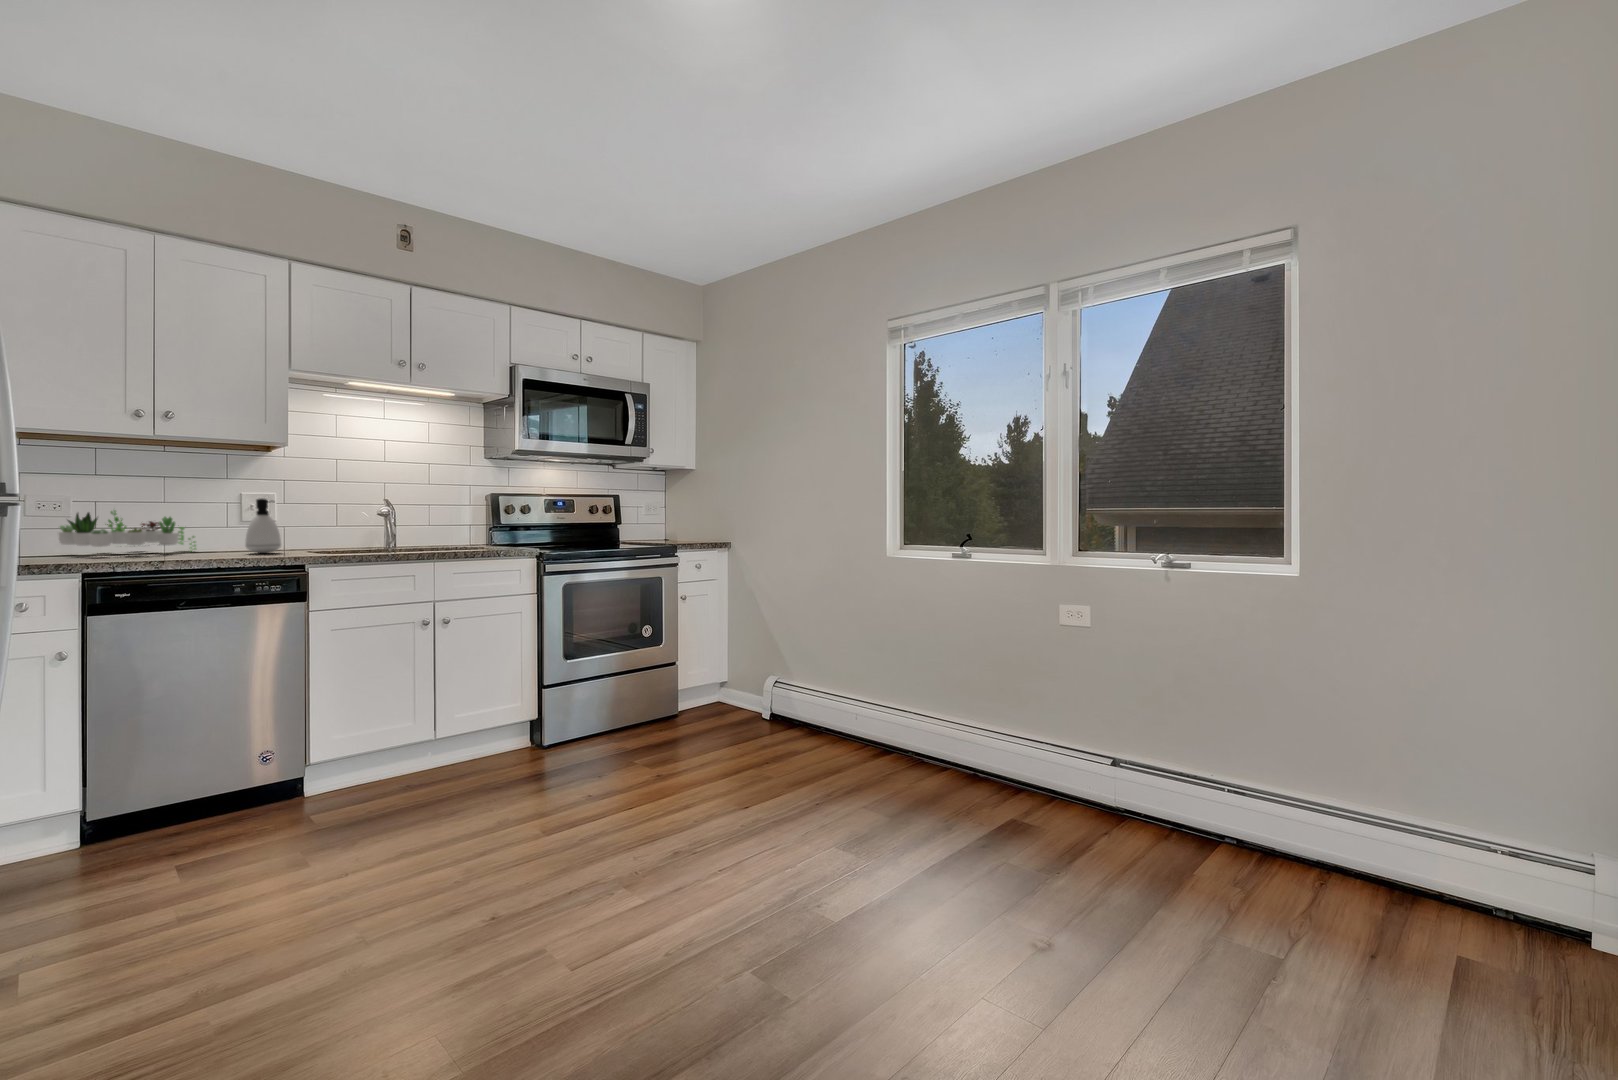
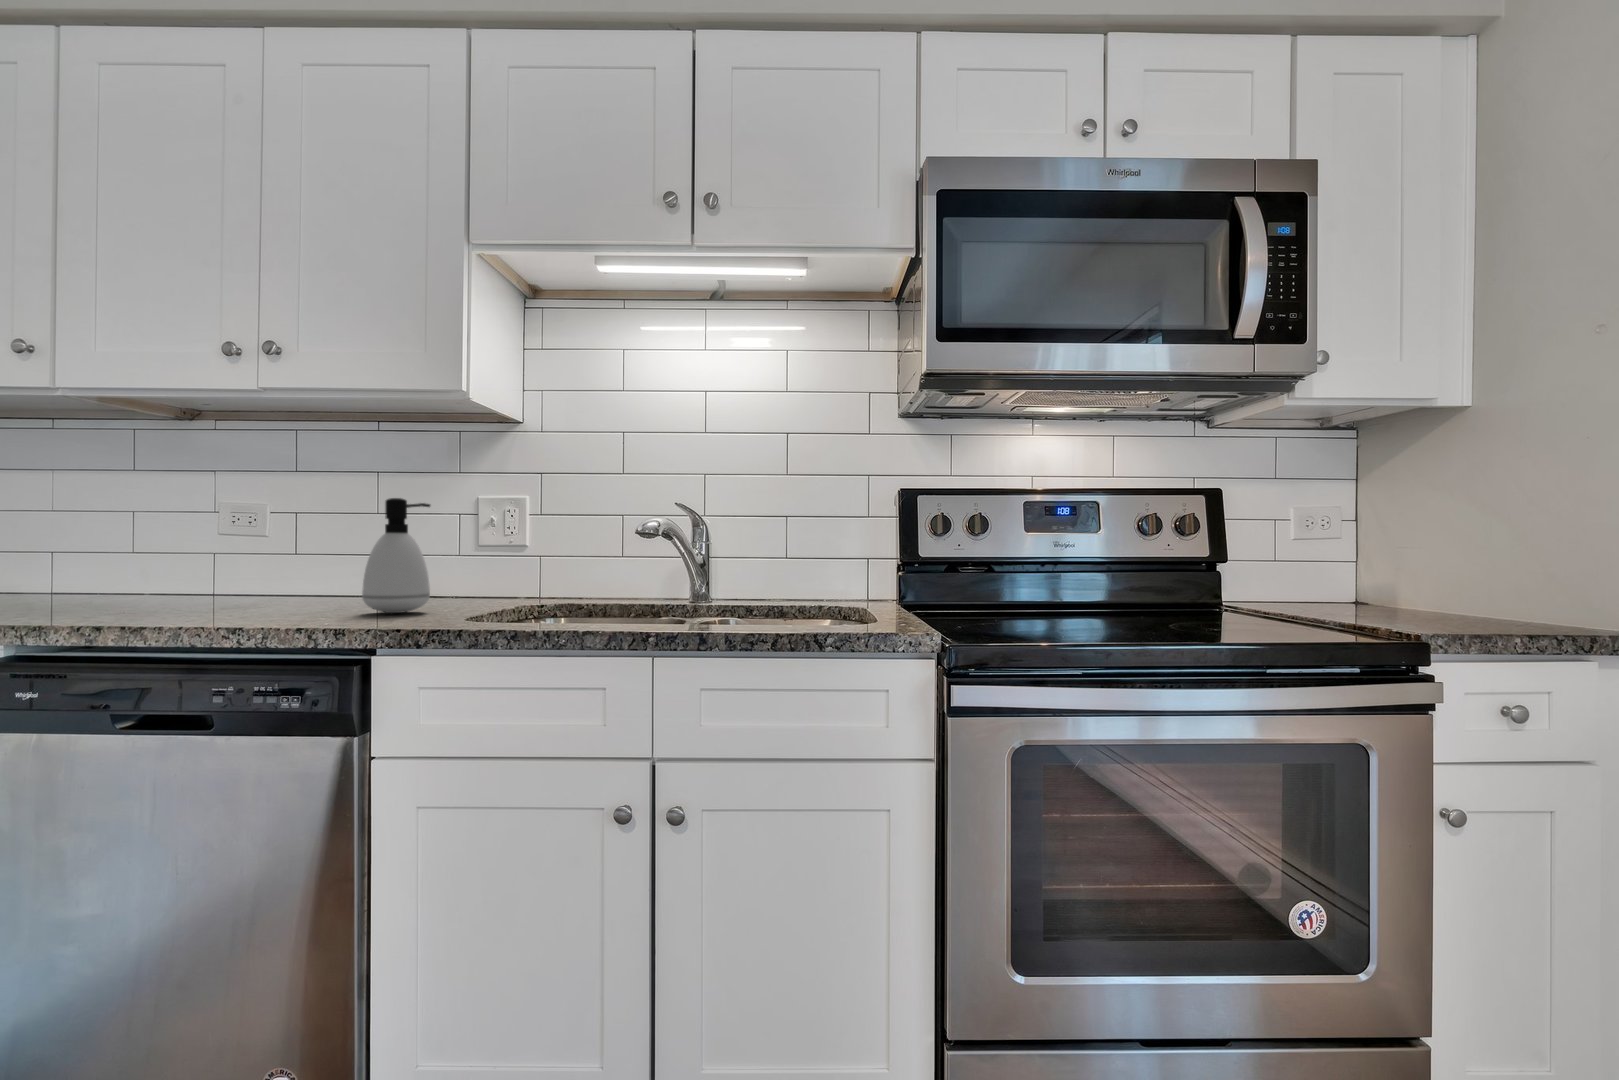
succulent plant: present [59,510,196,549] -> none [145,517,364,604]

